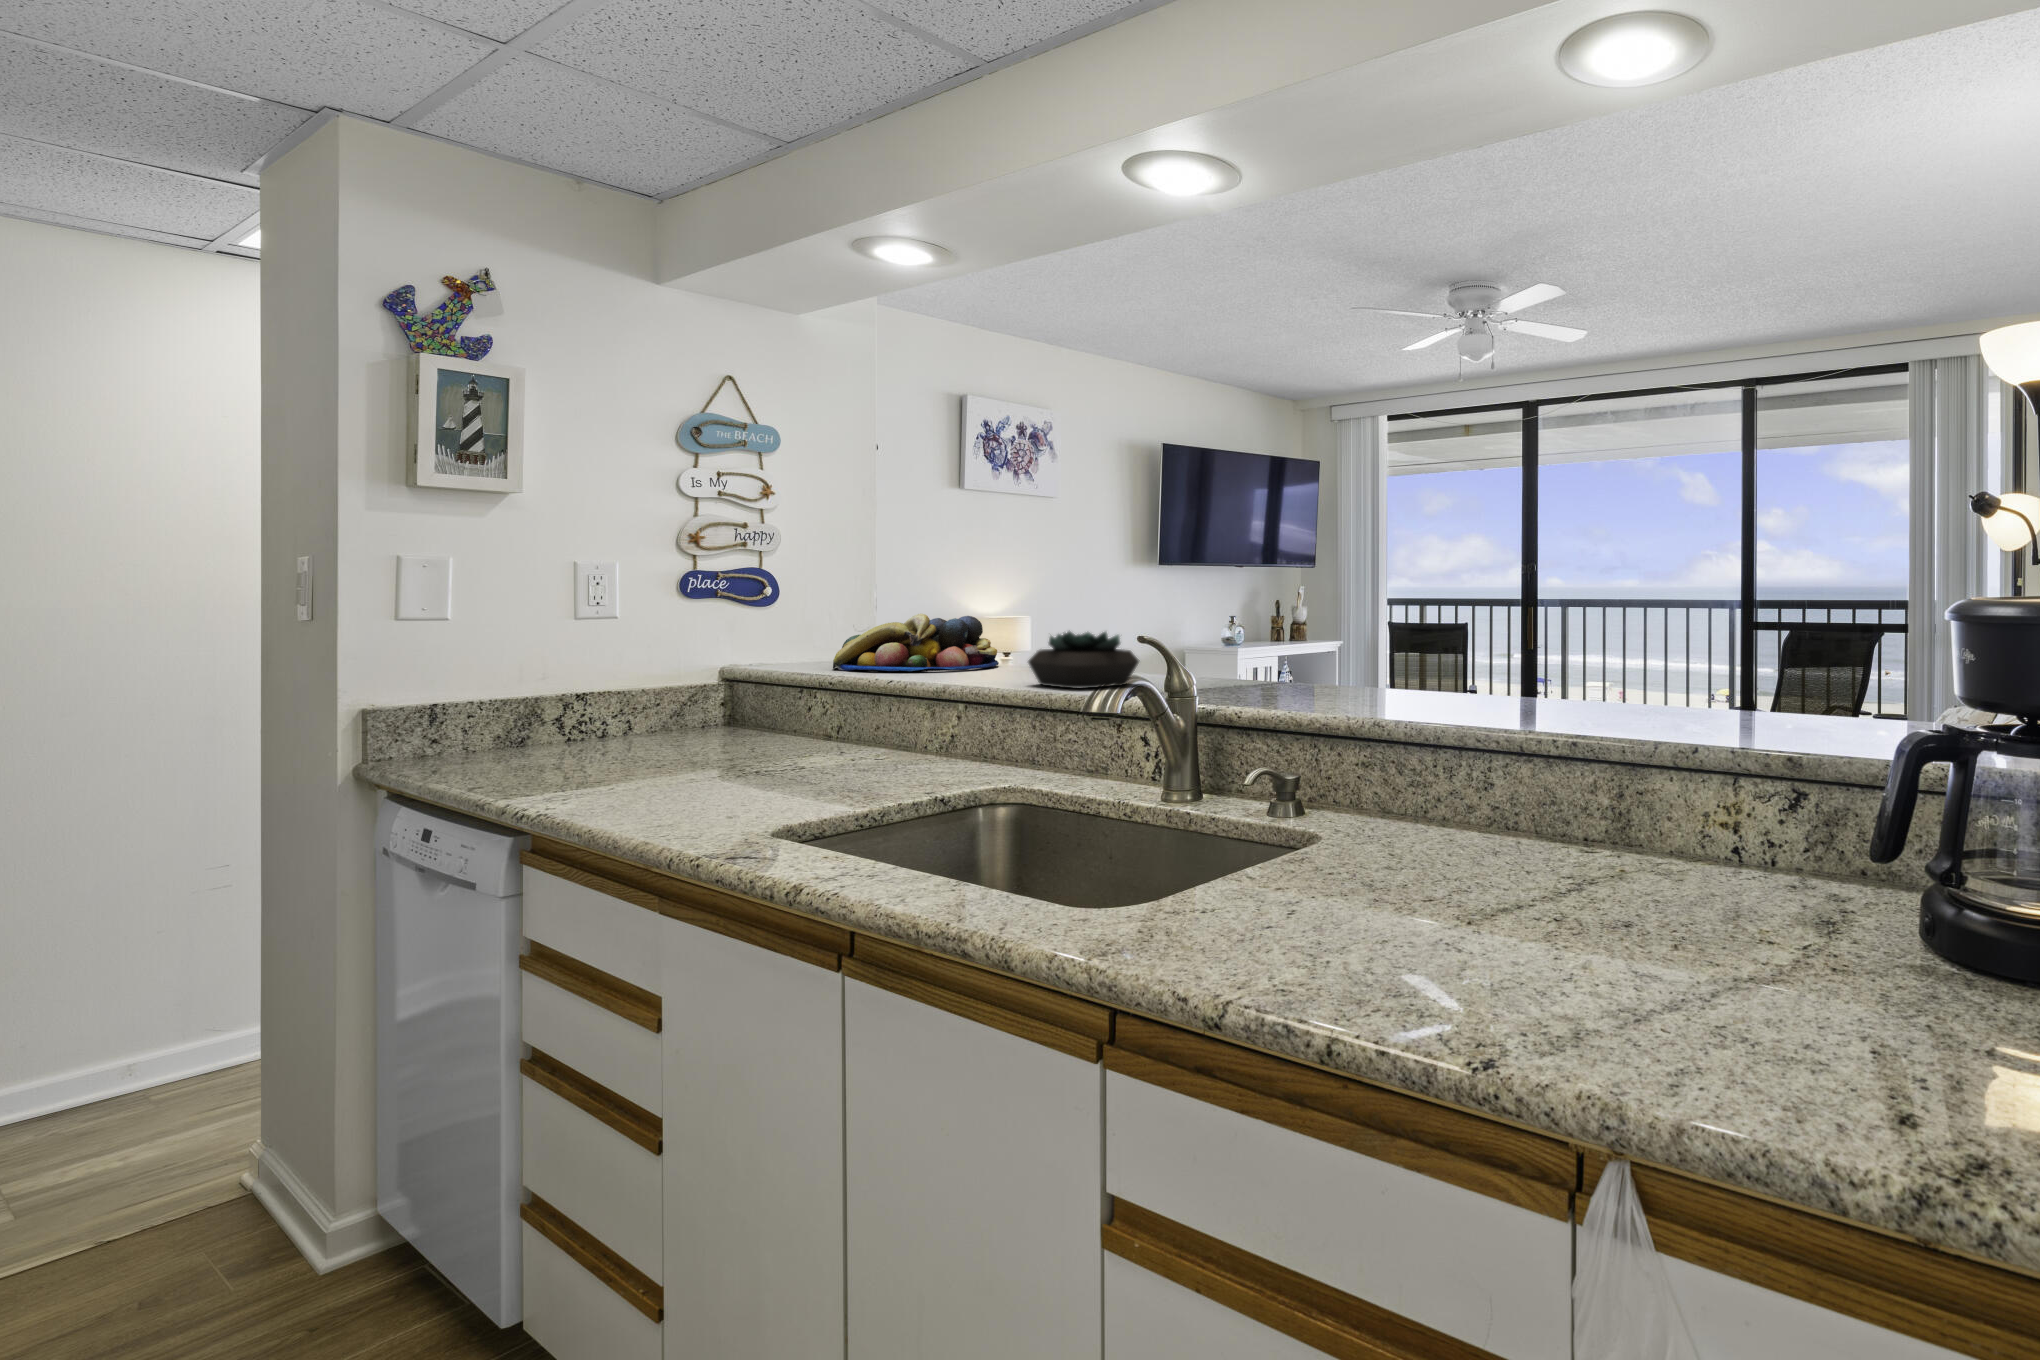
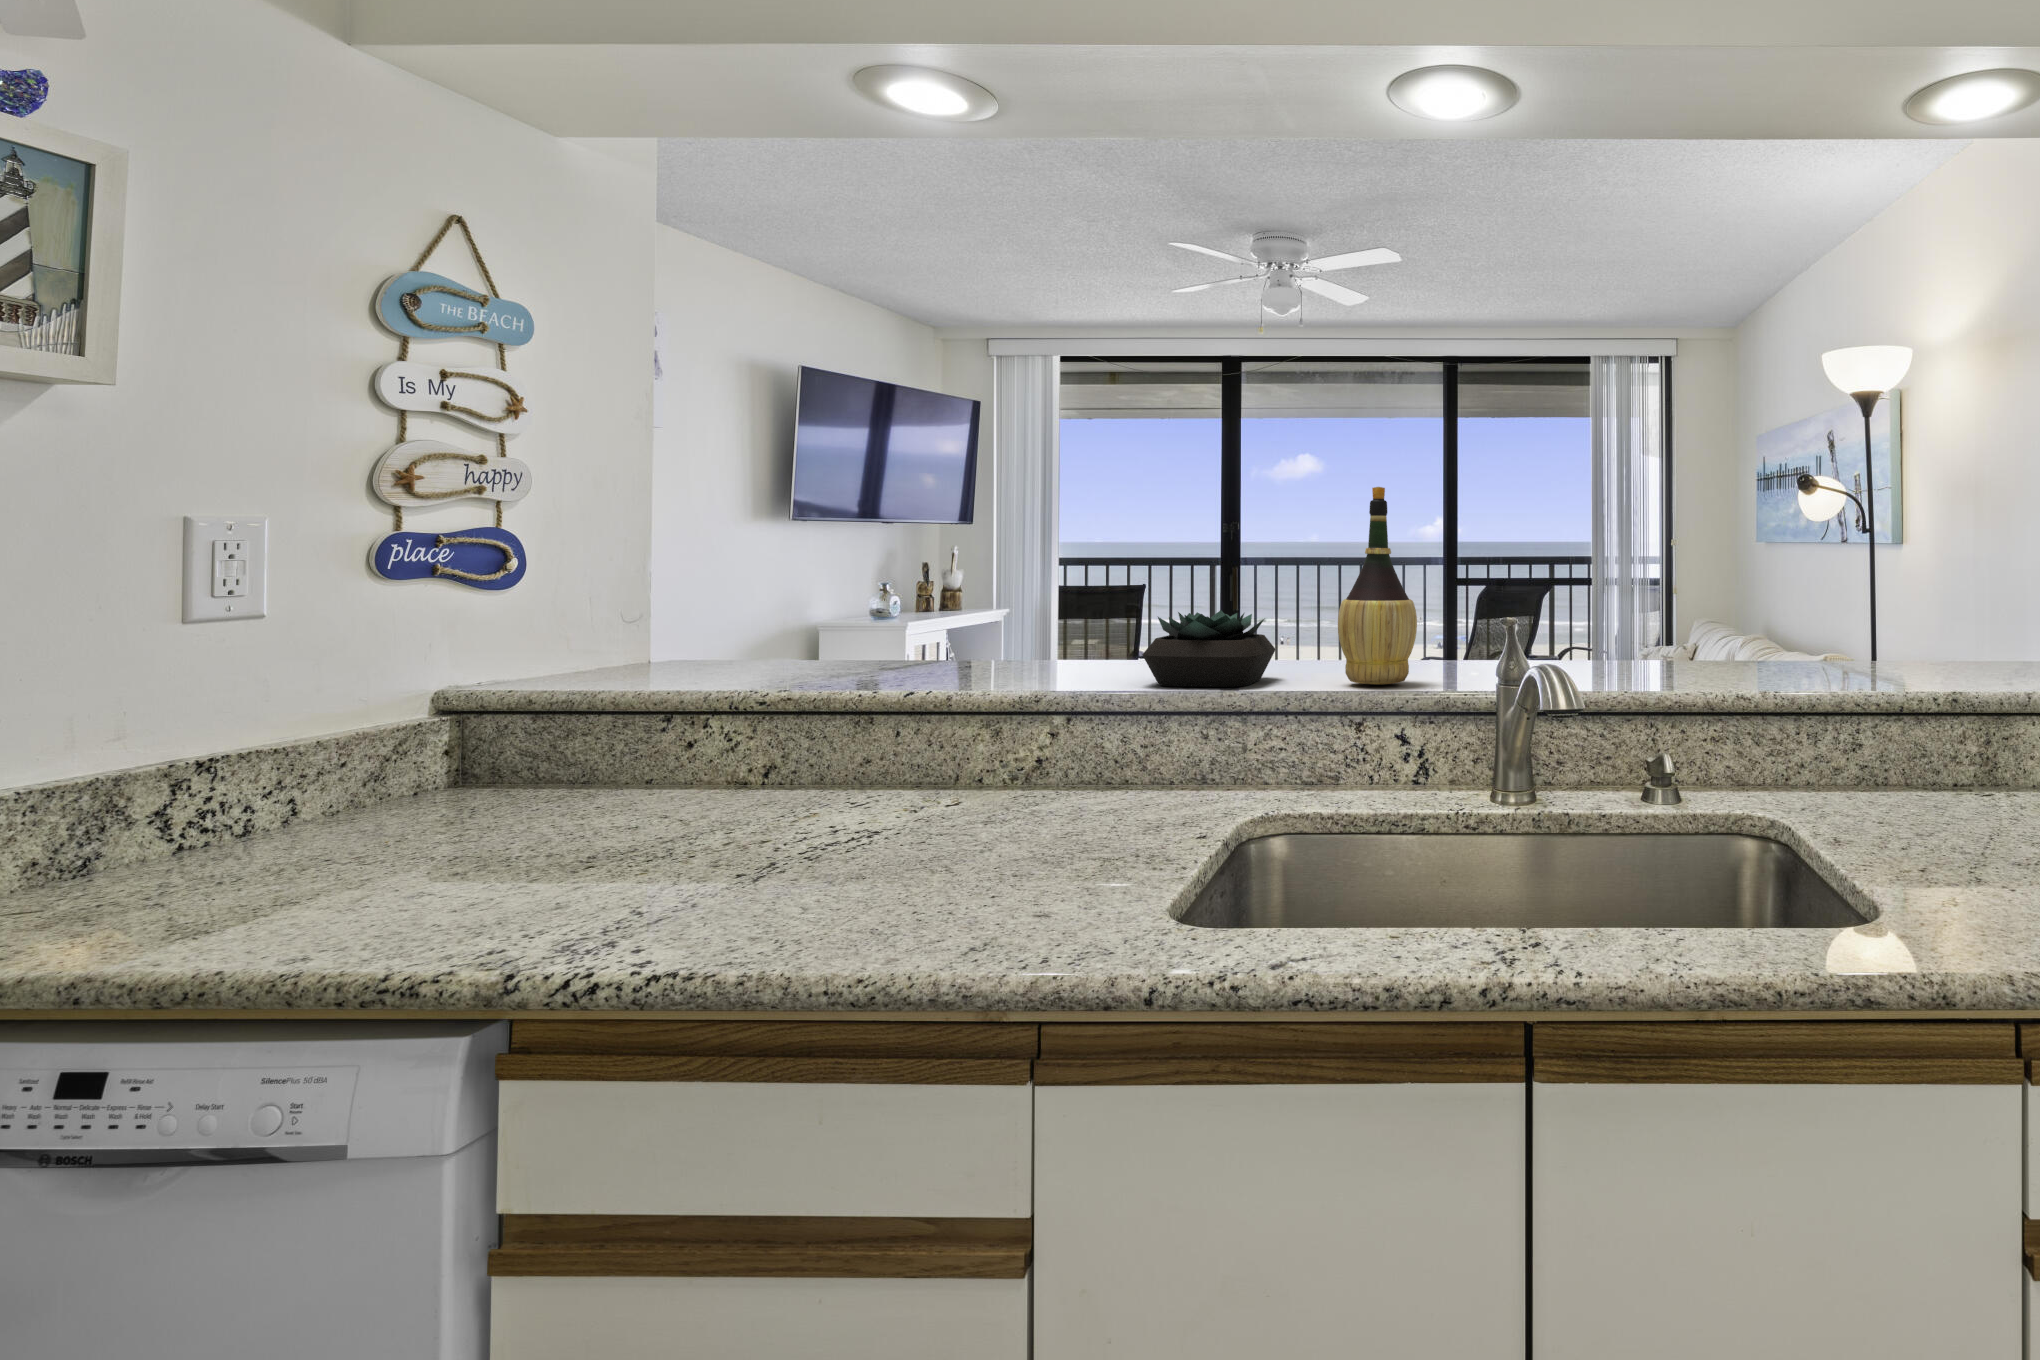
wine bottle: none [1142,533,1209,694] -> present [1338,487,1417,685]
fruit bowl: present [833,614,999,671] -> none [694,596,952,687]

